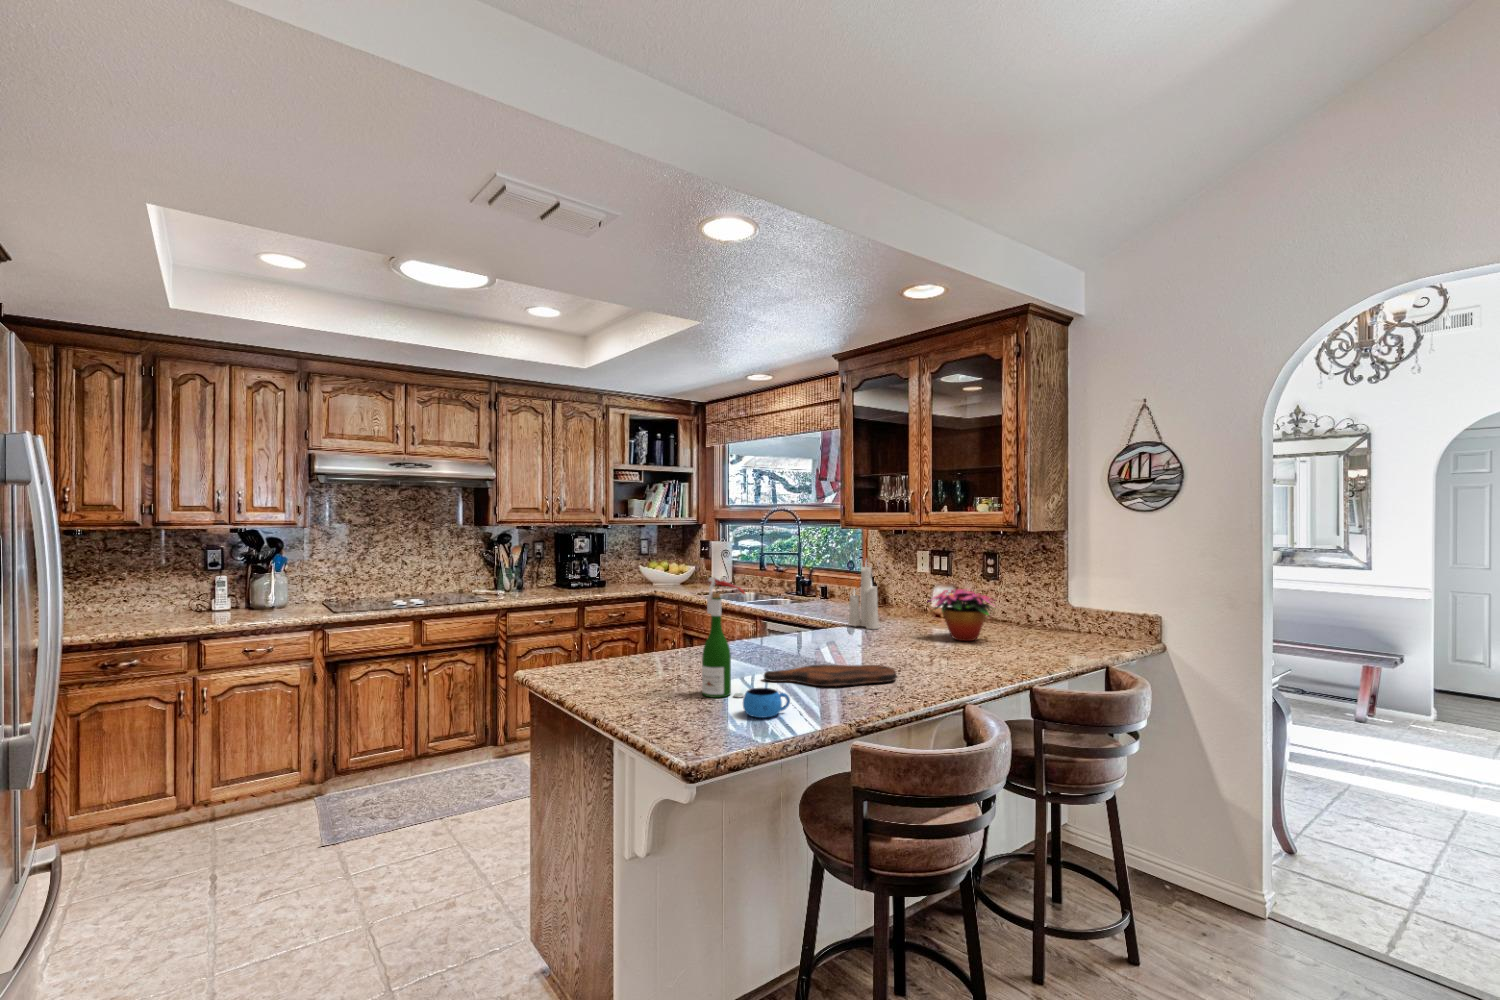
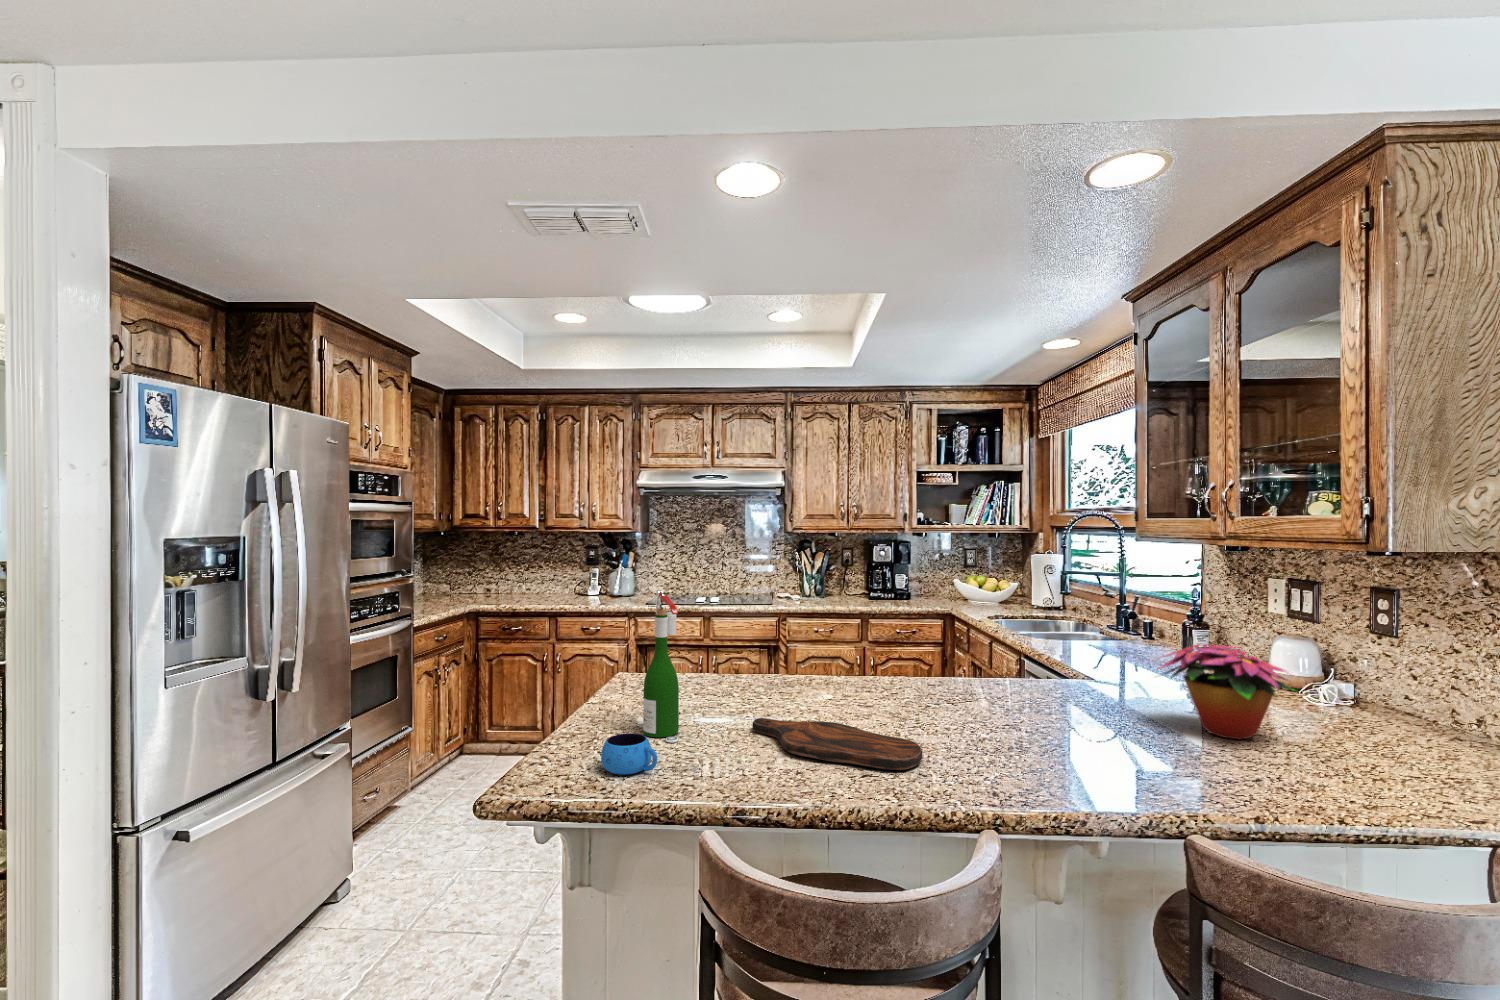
candle: present [849,567,879,629] -> none [1075,578,1116,691]

